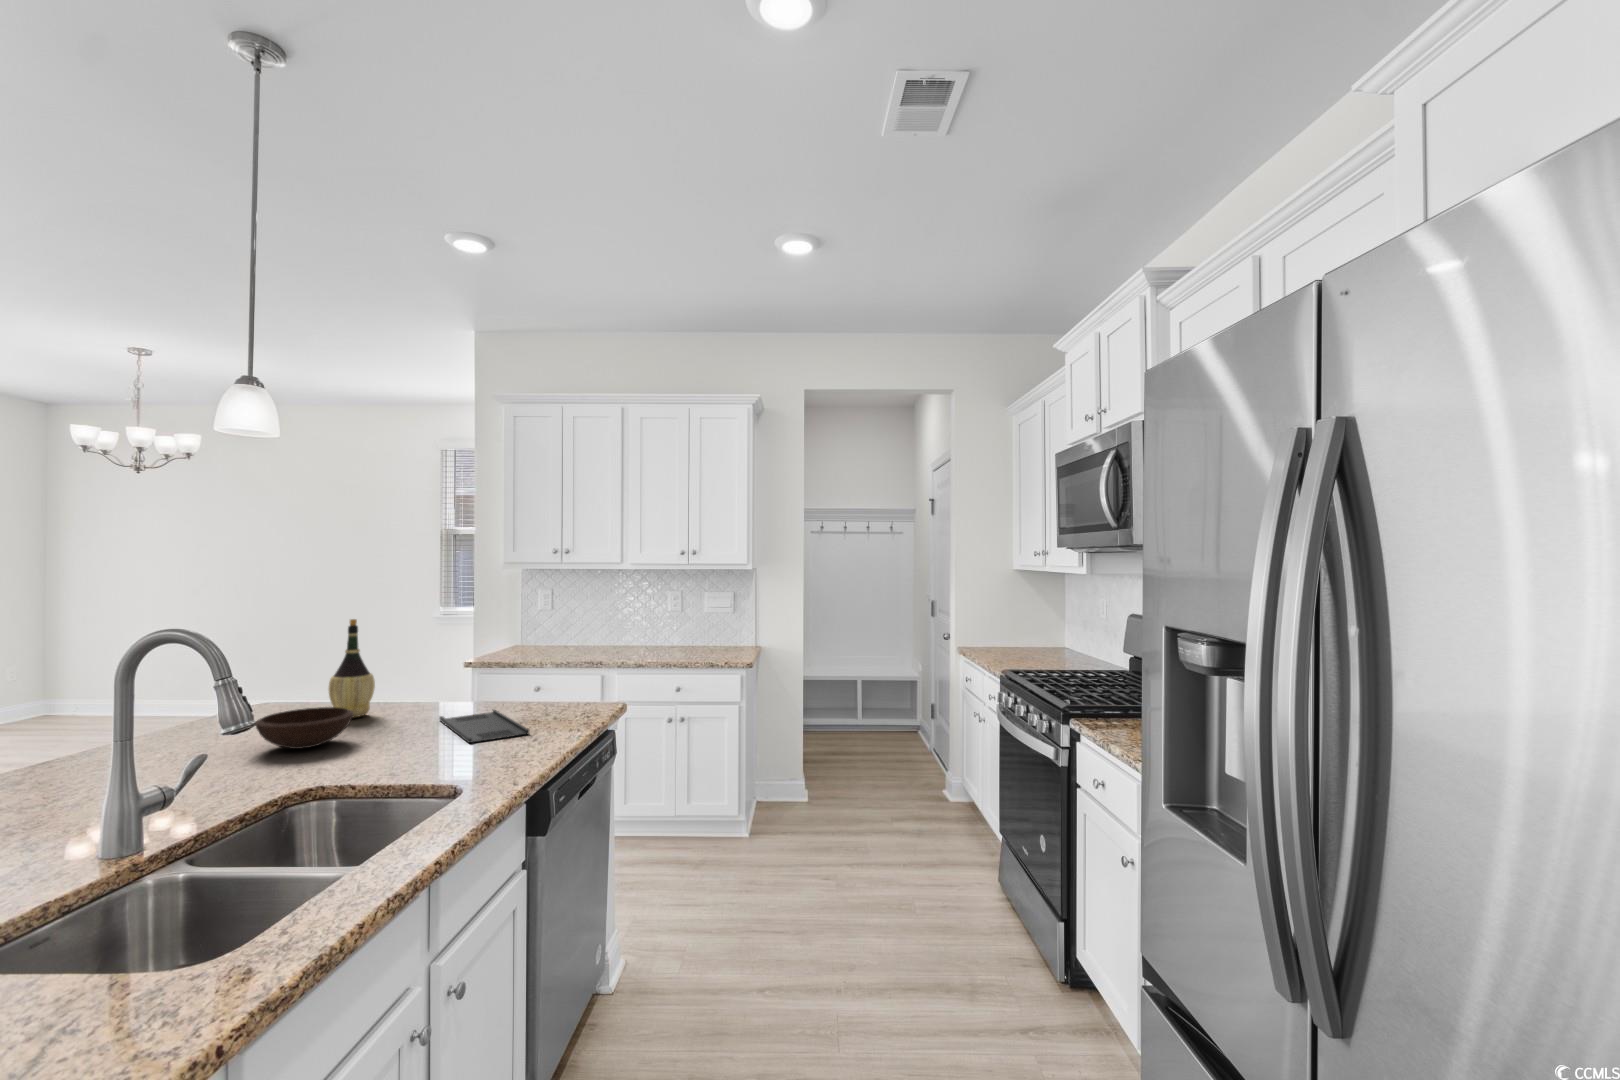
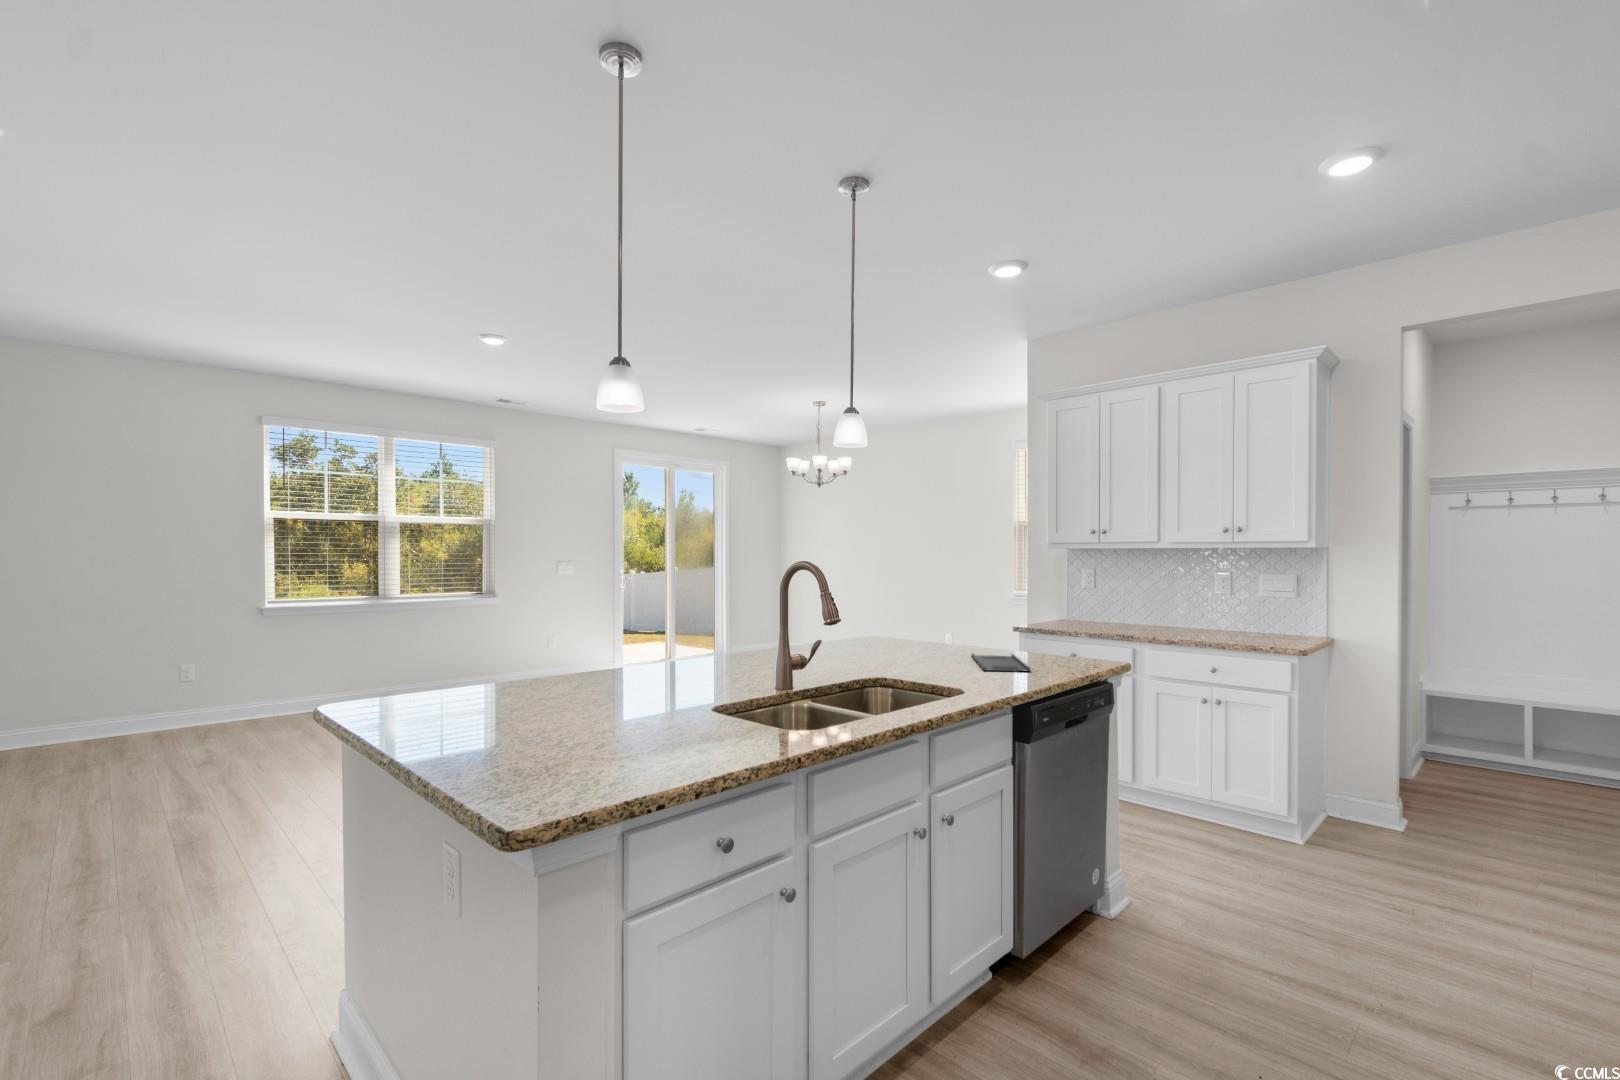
wine bottle: present [329,619,375,717] -> none [902,576,931,648]
bowl: present [255,707,353,749] -> none [856,634,912,659]

